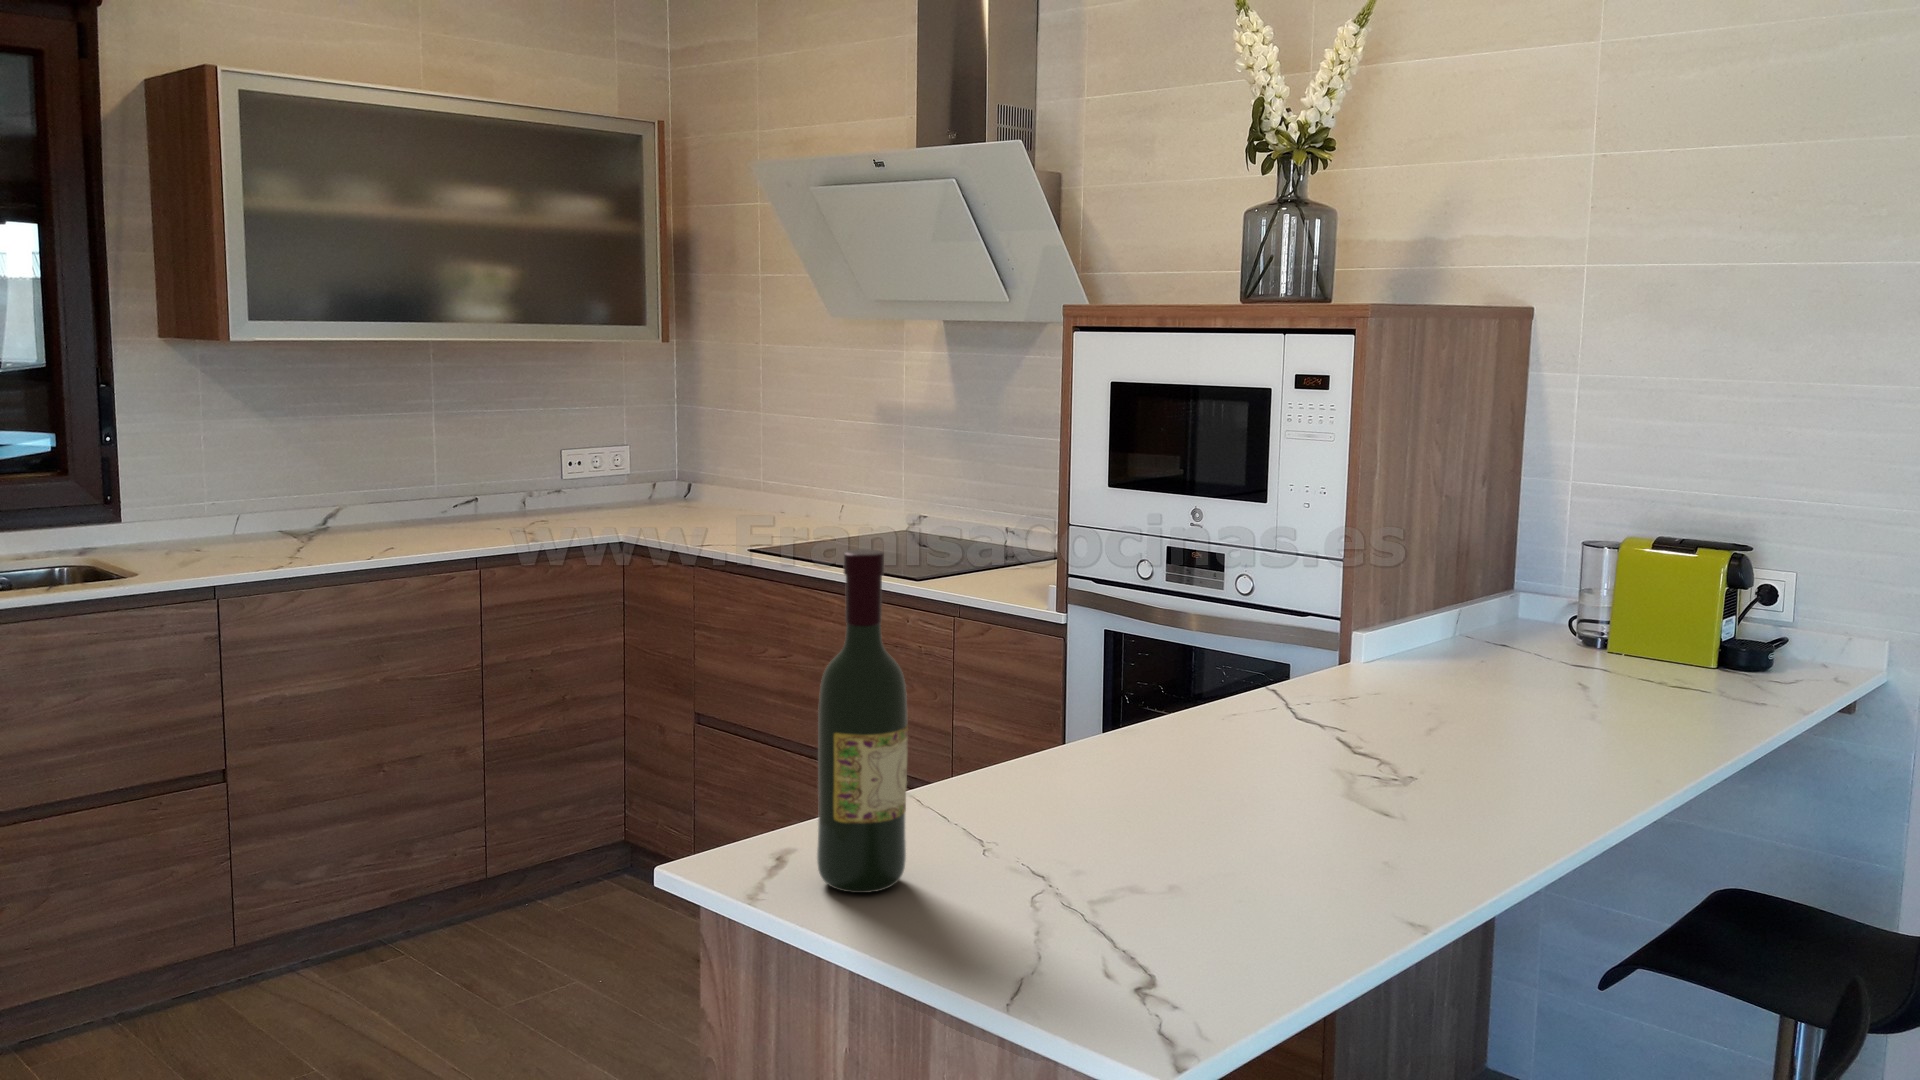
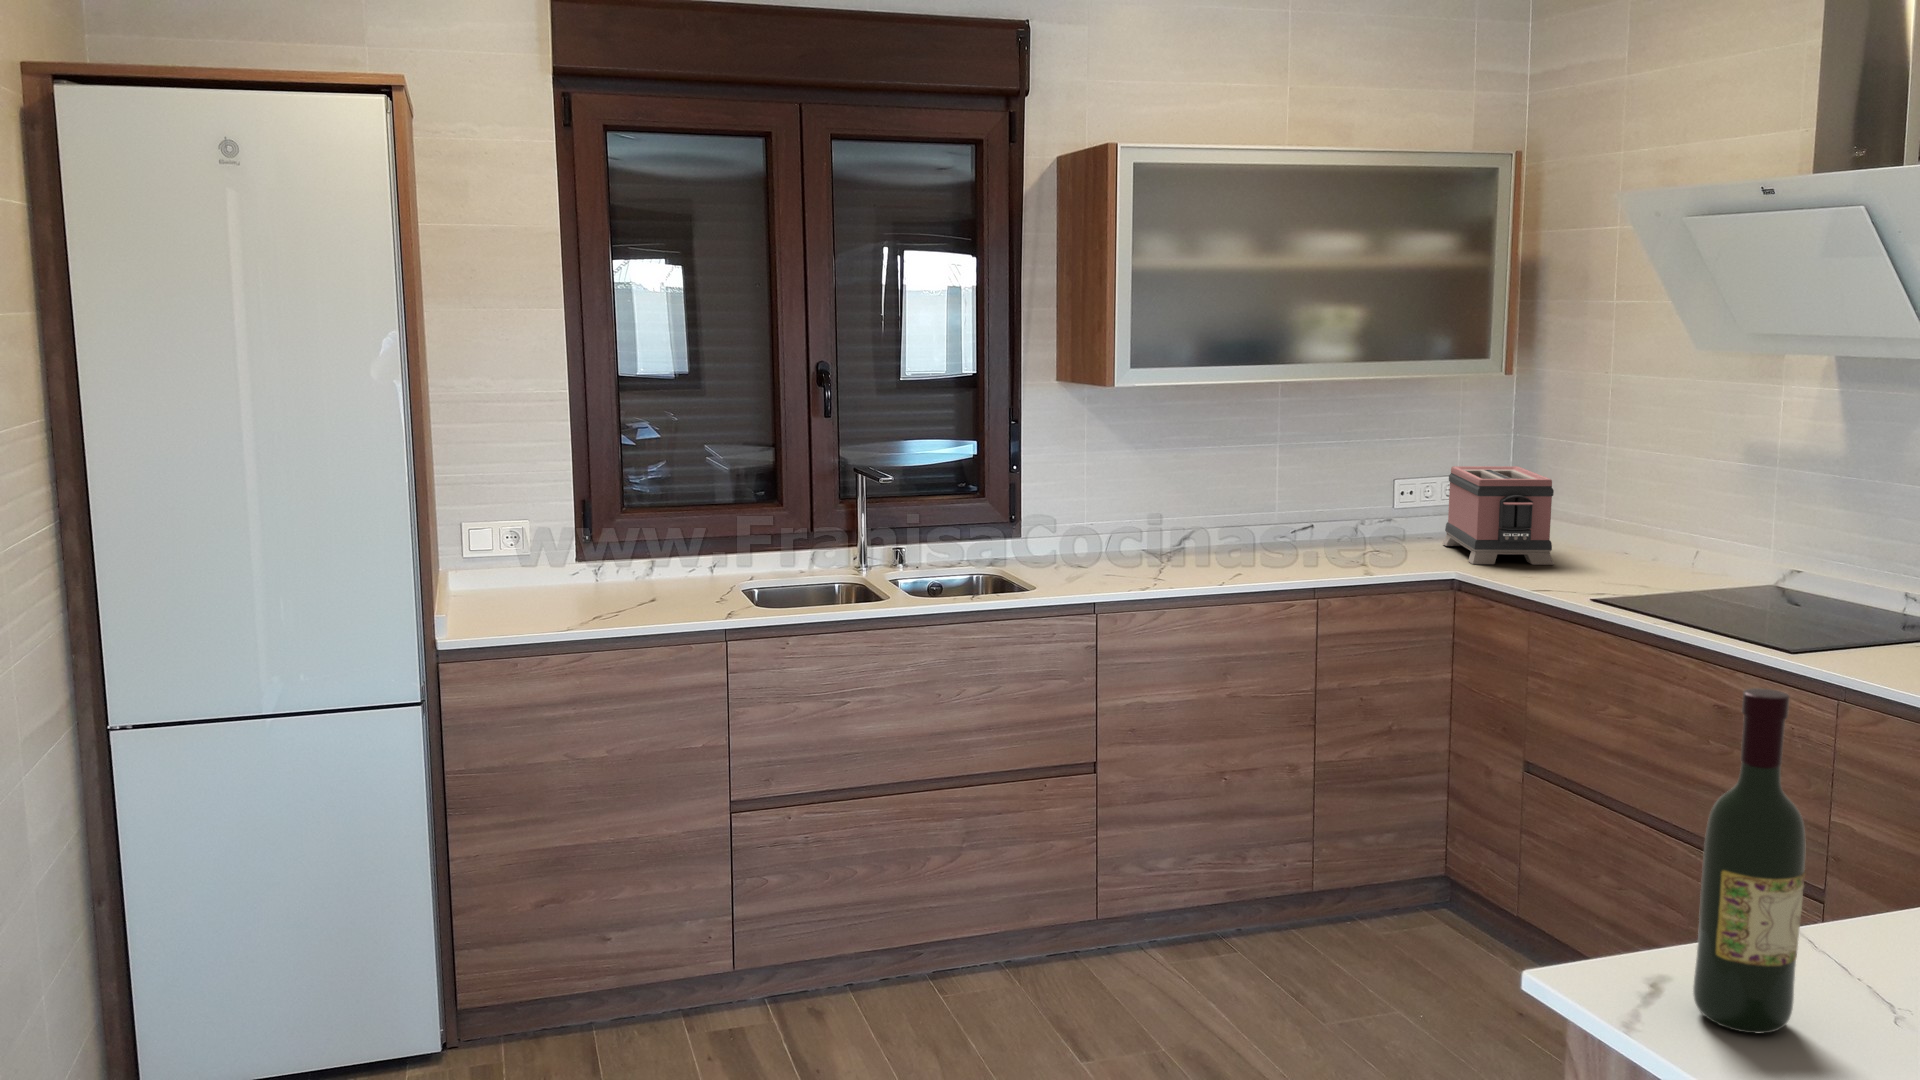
toaster: none [612,434,717,529] -> present [1443,466,1554,565]

